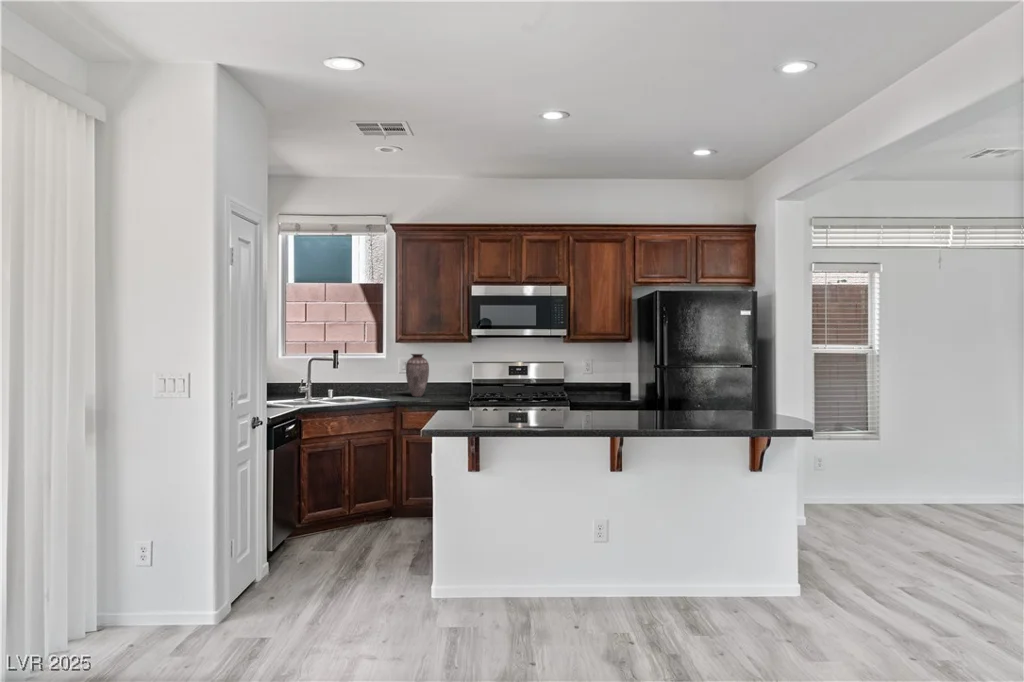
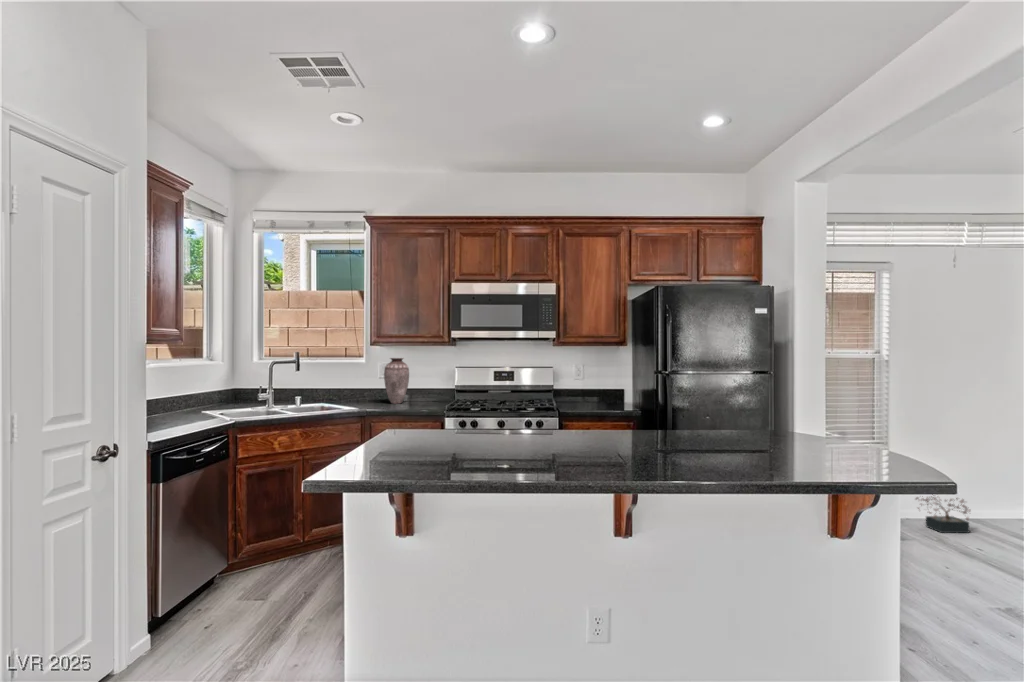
decorative plant: none [896,472,943,511] -> present [916,494,970,533]

